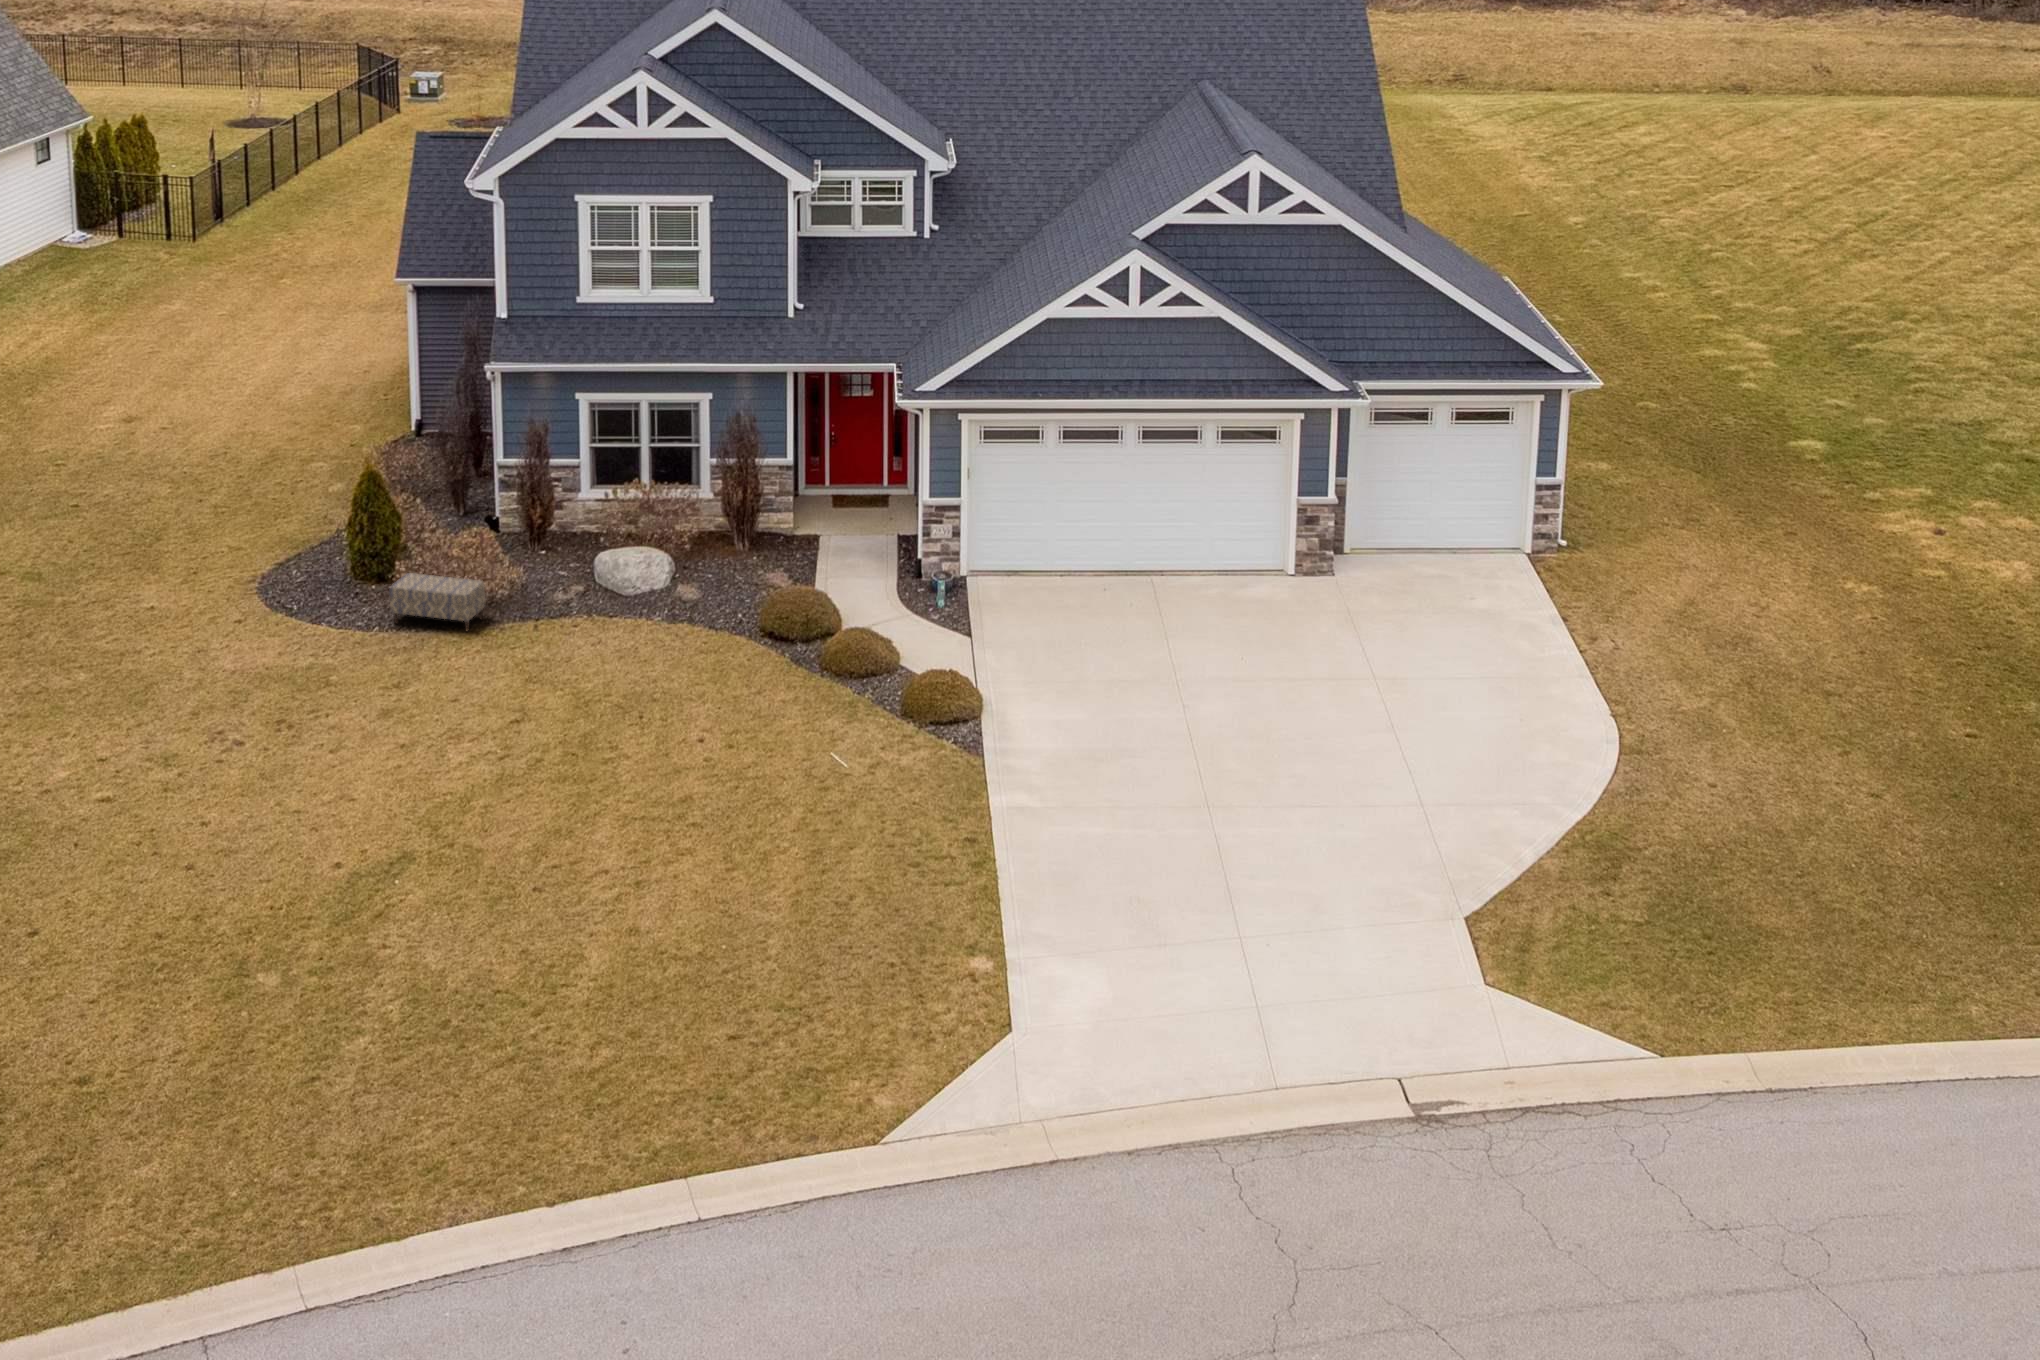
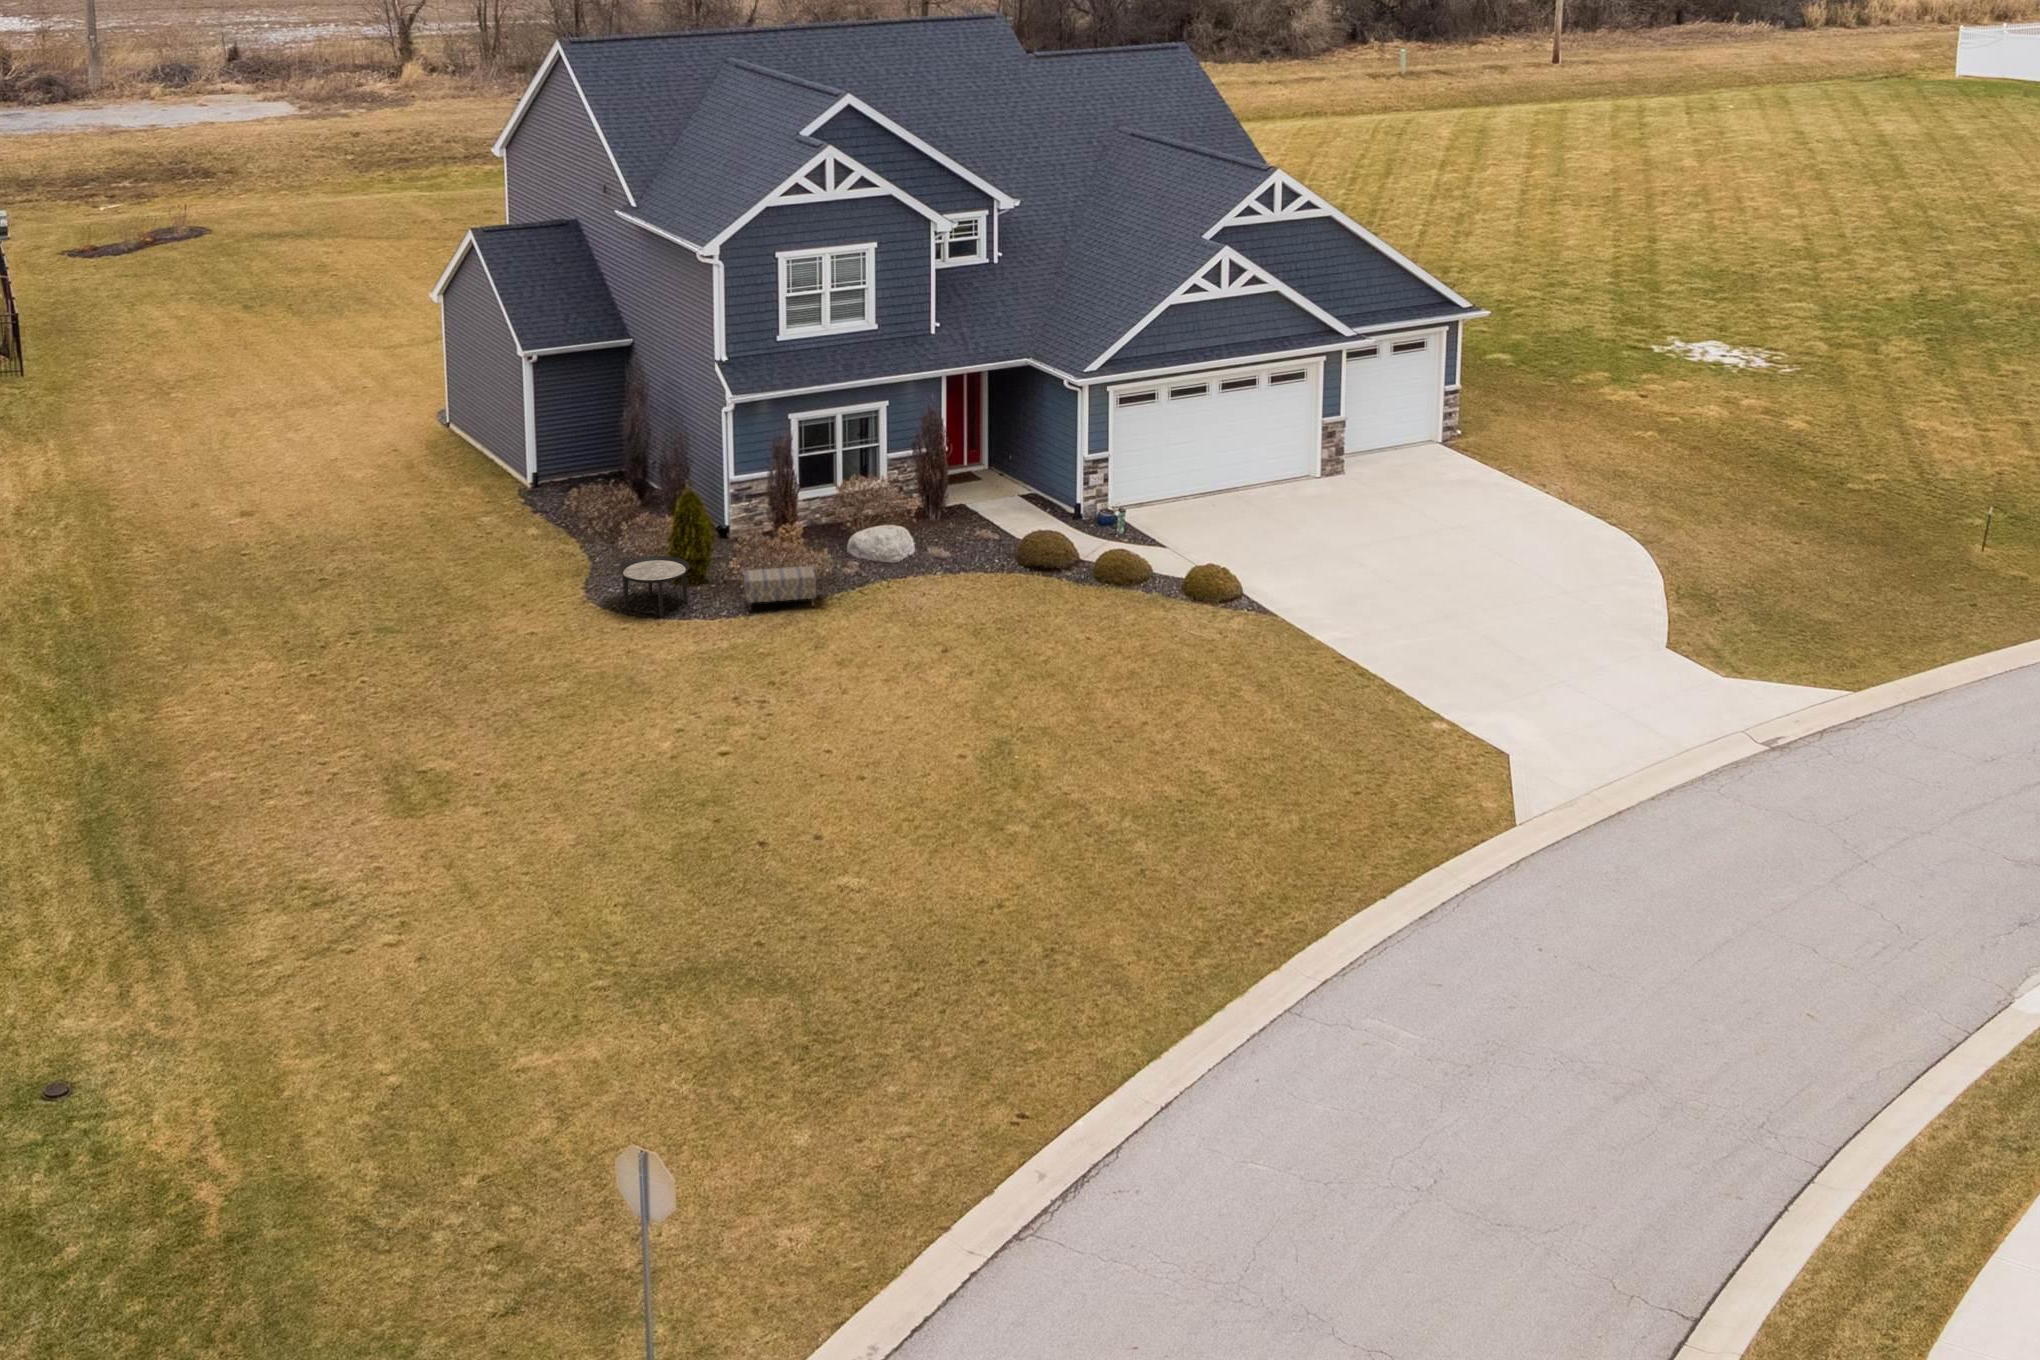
round table: none [268,537,353,612] -> present [619,556,689,617]

